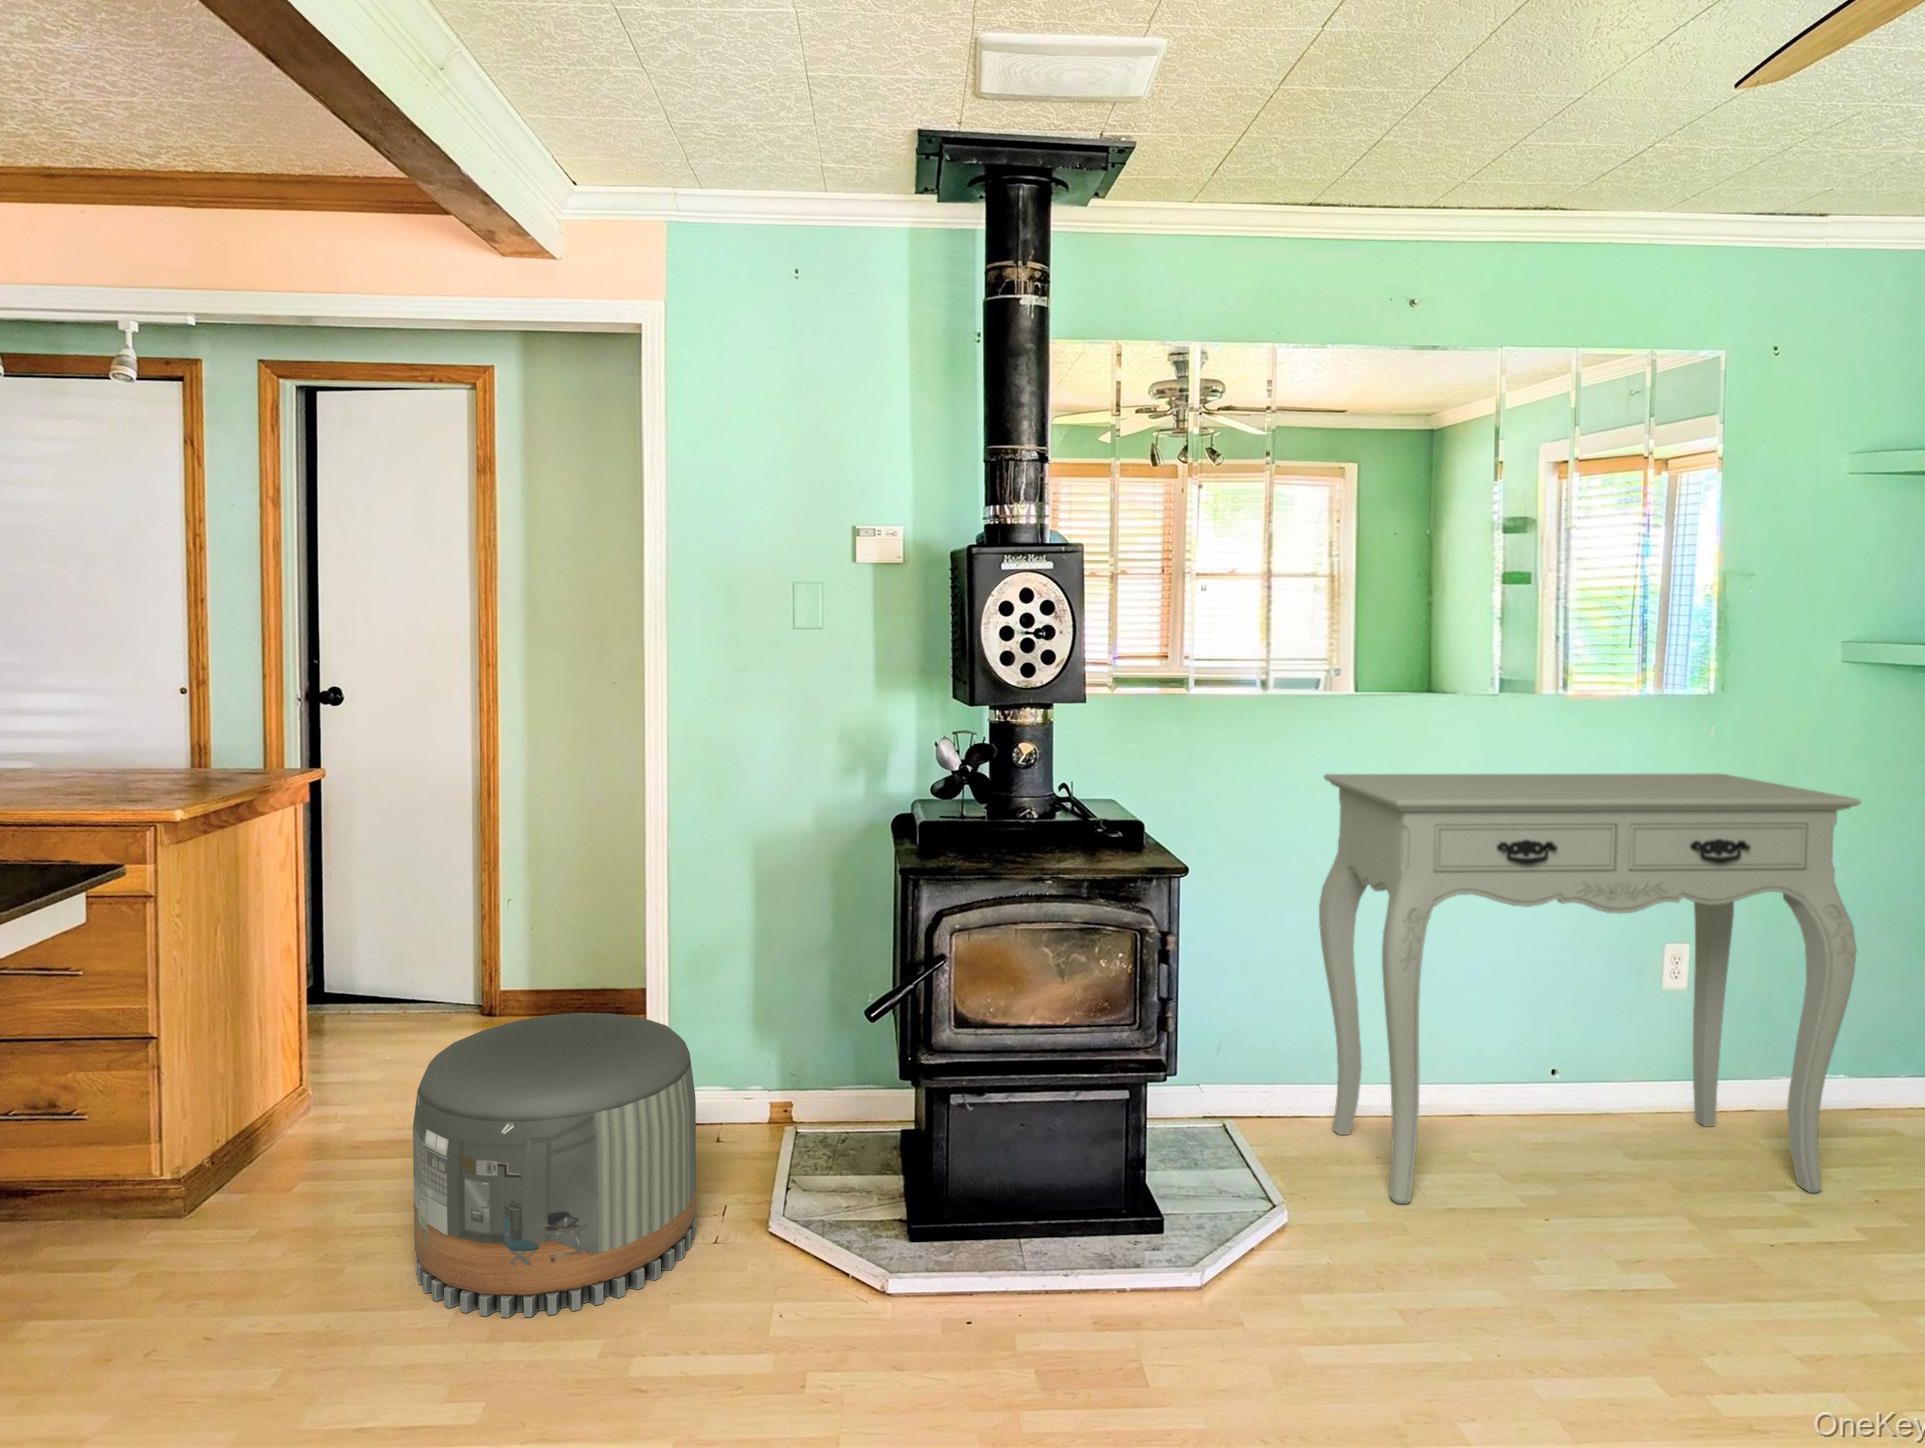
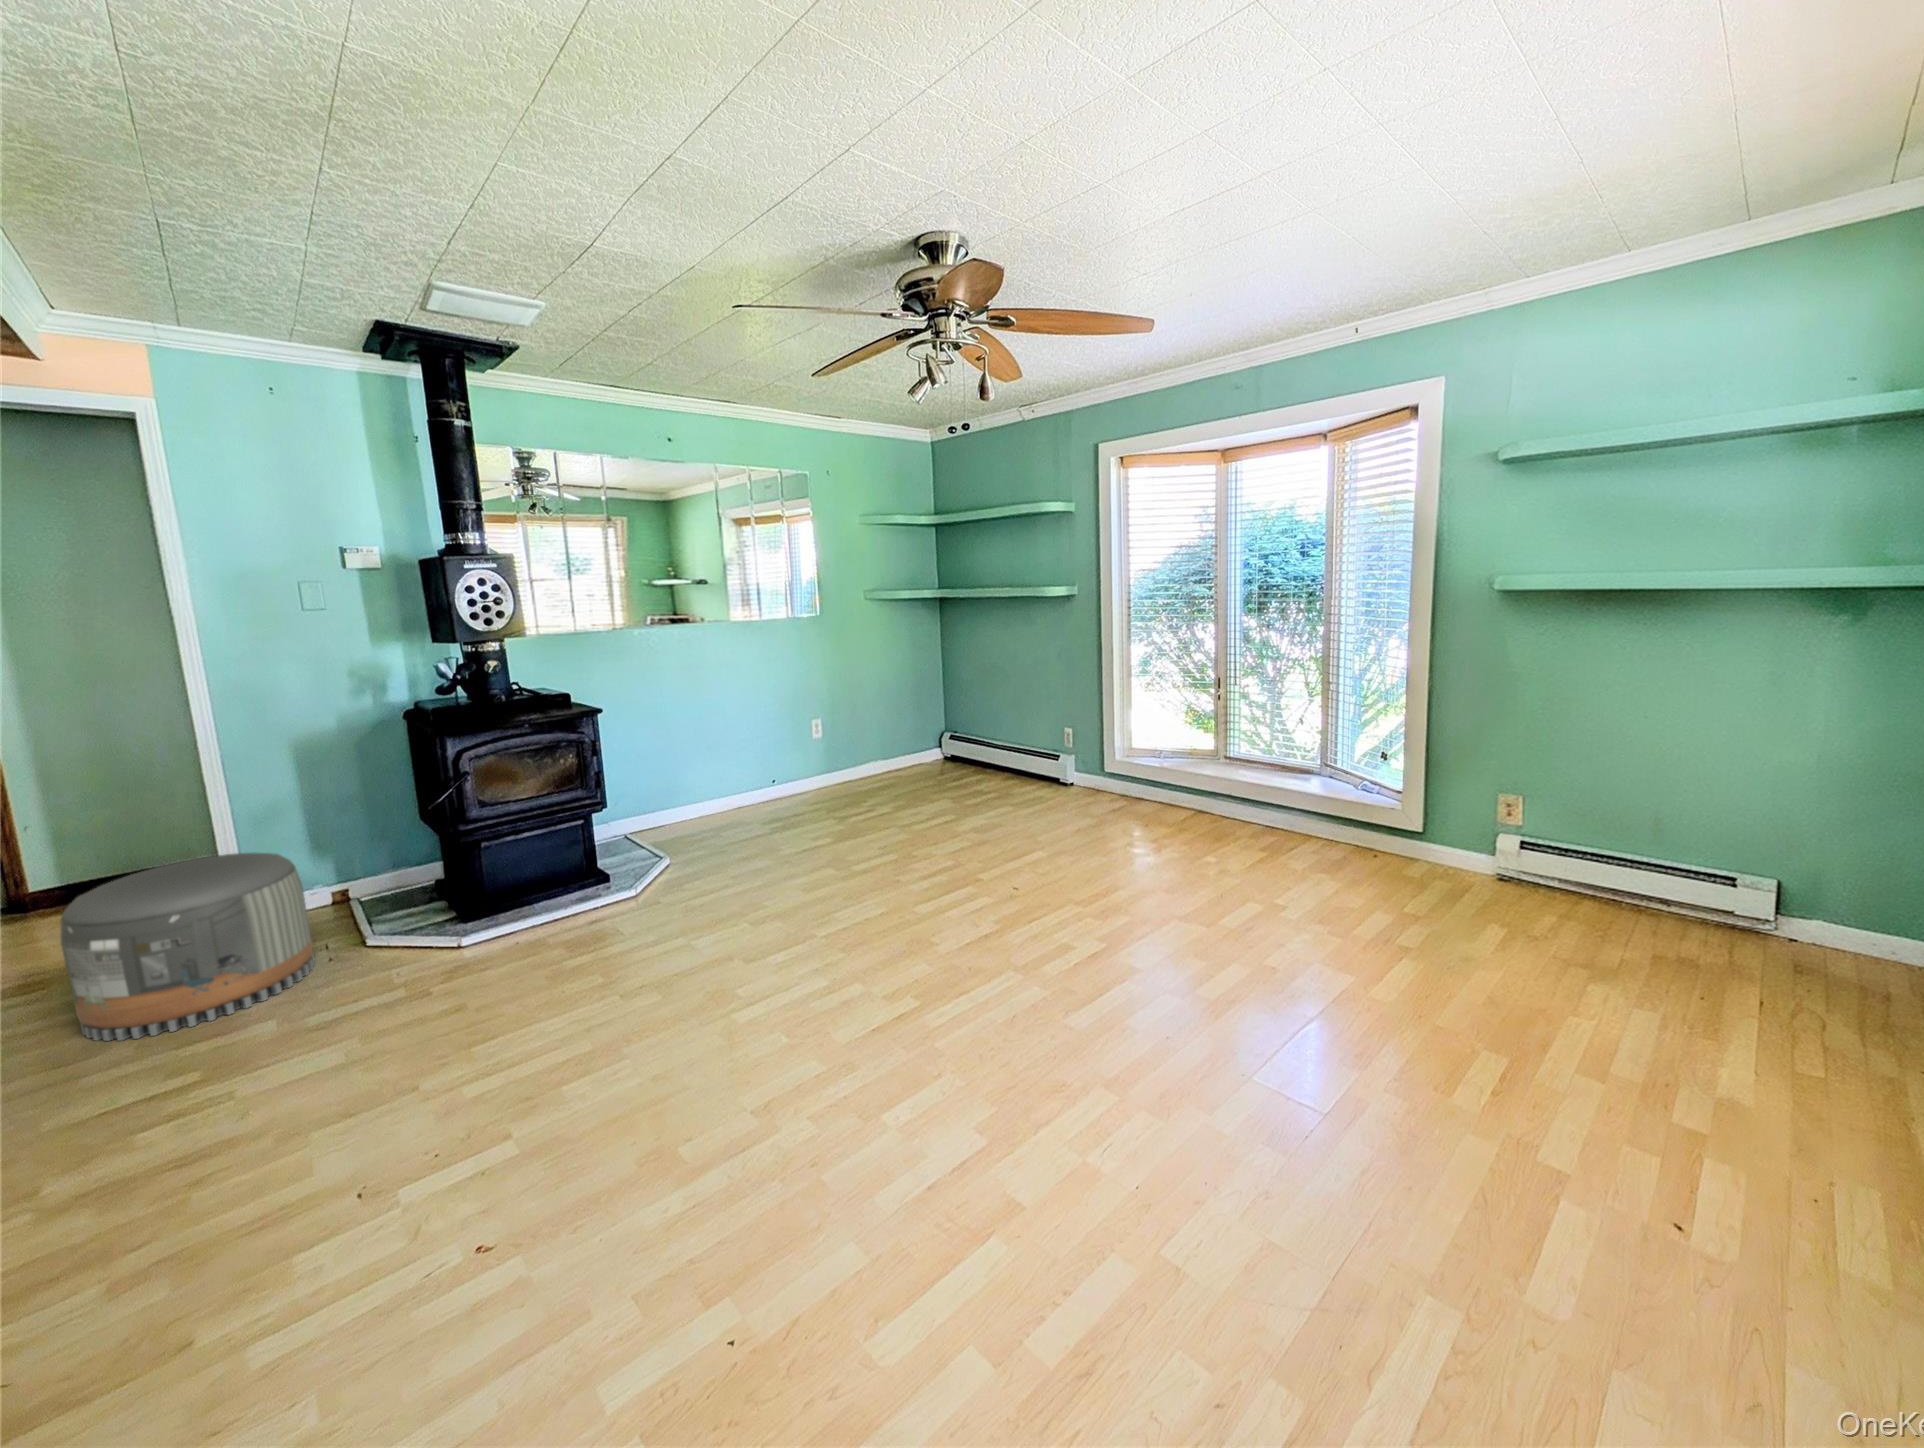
console table: present [1319,773,1861,1204] -> none [657,644,877,841]

